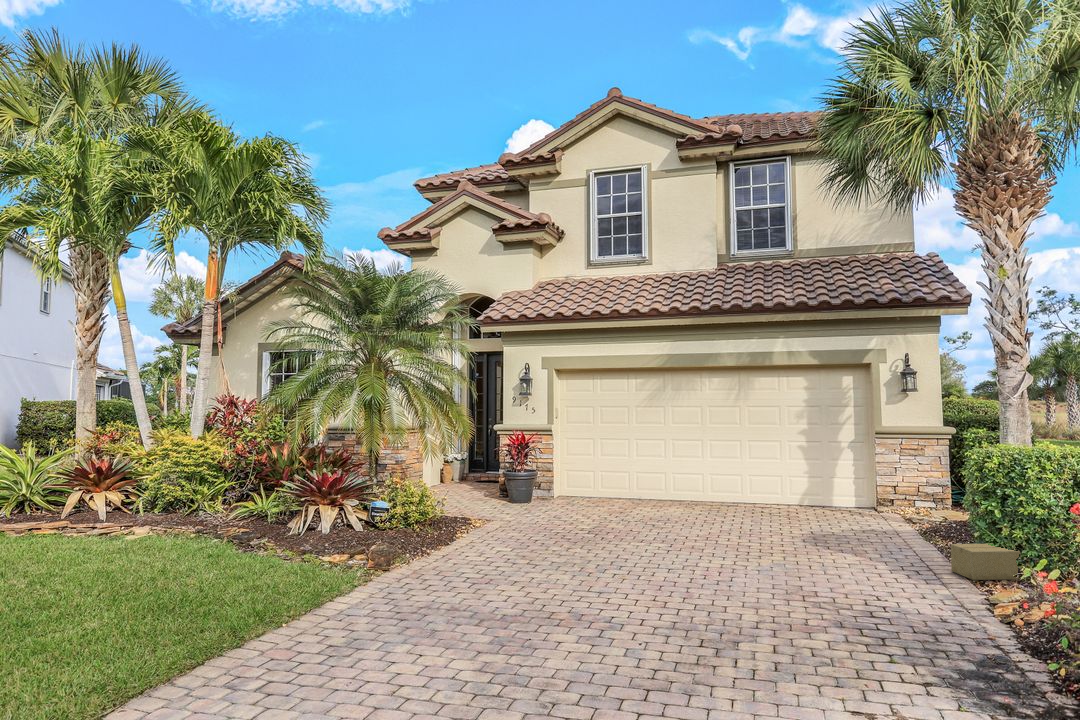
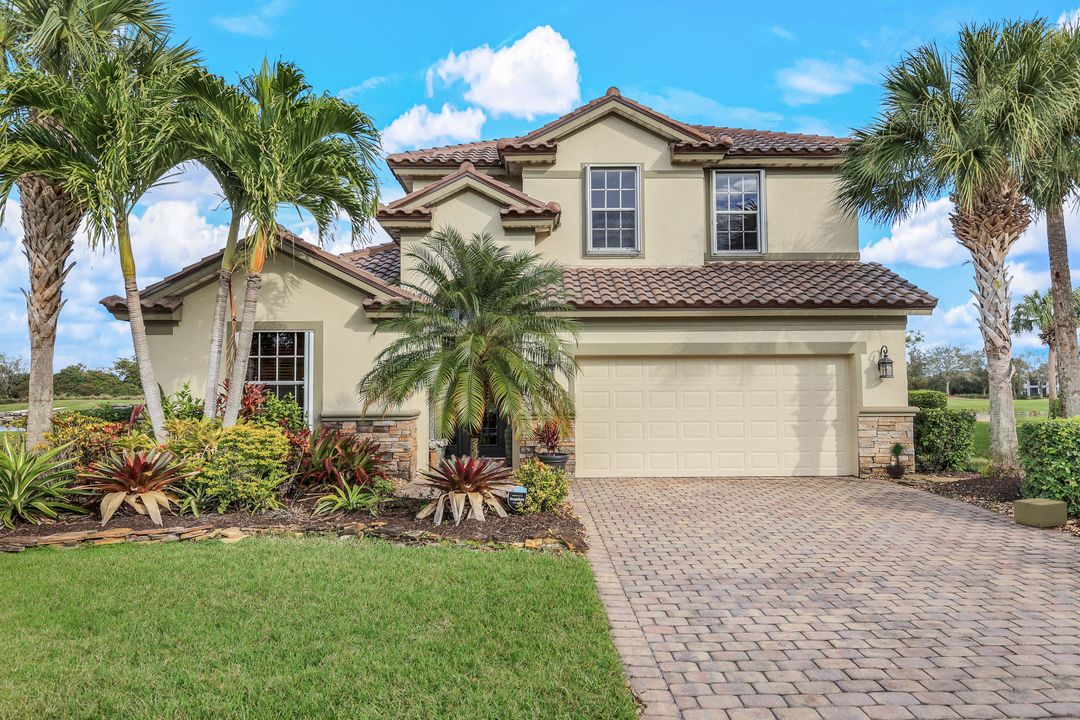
potted tree: none [904,464,936,513] -> present [885,442,907,478]

